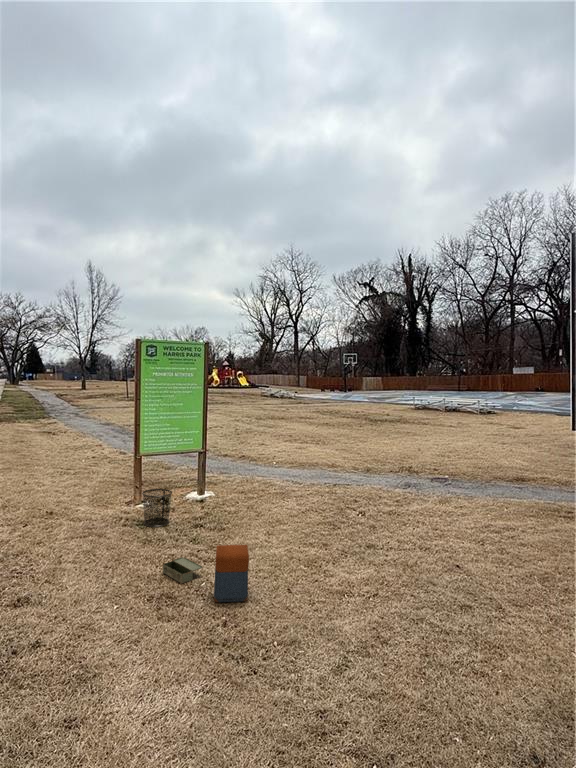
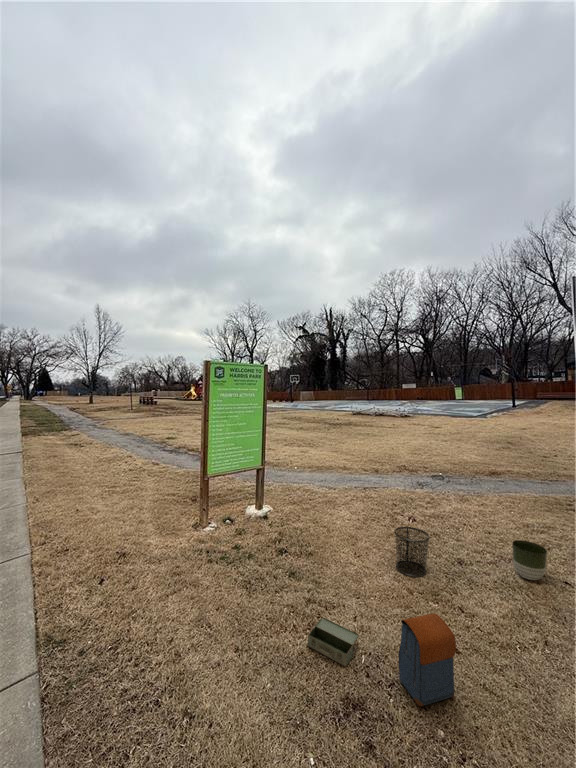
waste bin: present [142,489,172,527] -> present [394,527,430,577]
planter: none [399,520,427,556] -> present [512,540,547,580]

